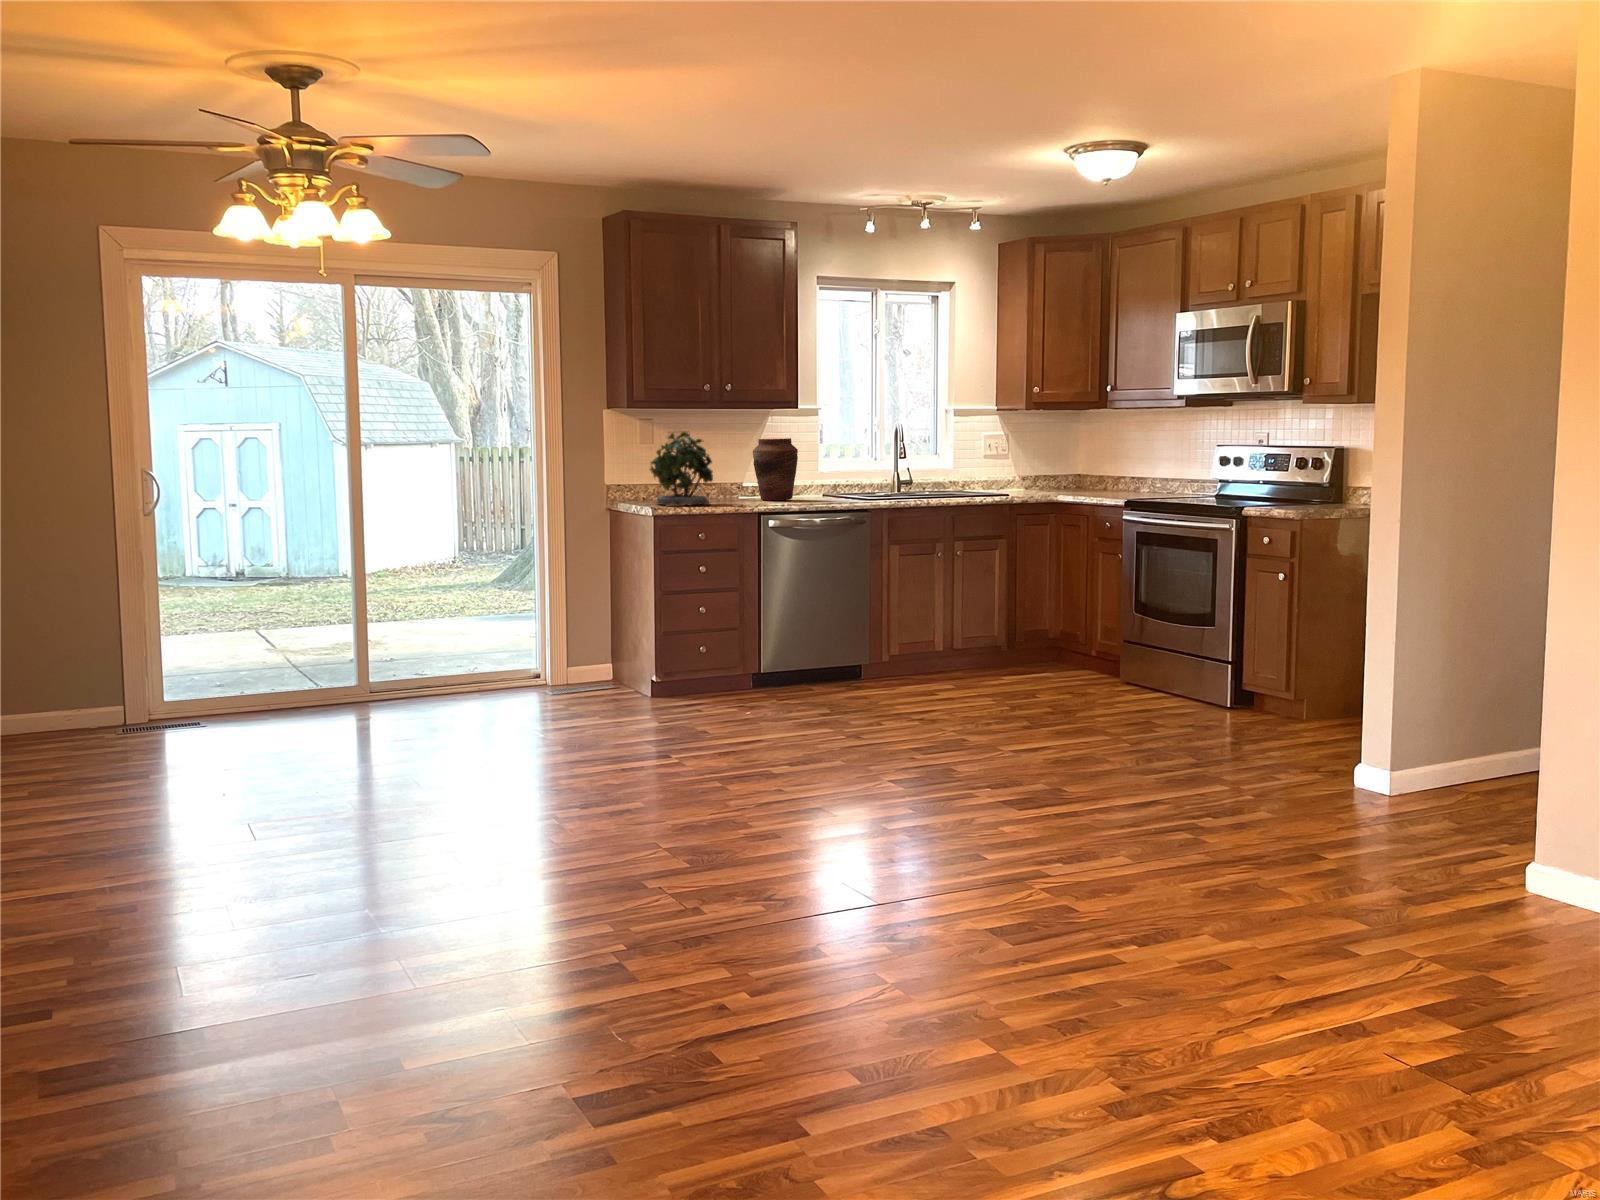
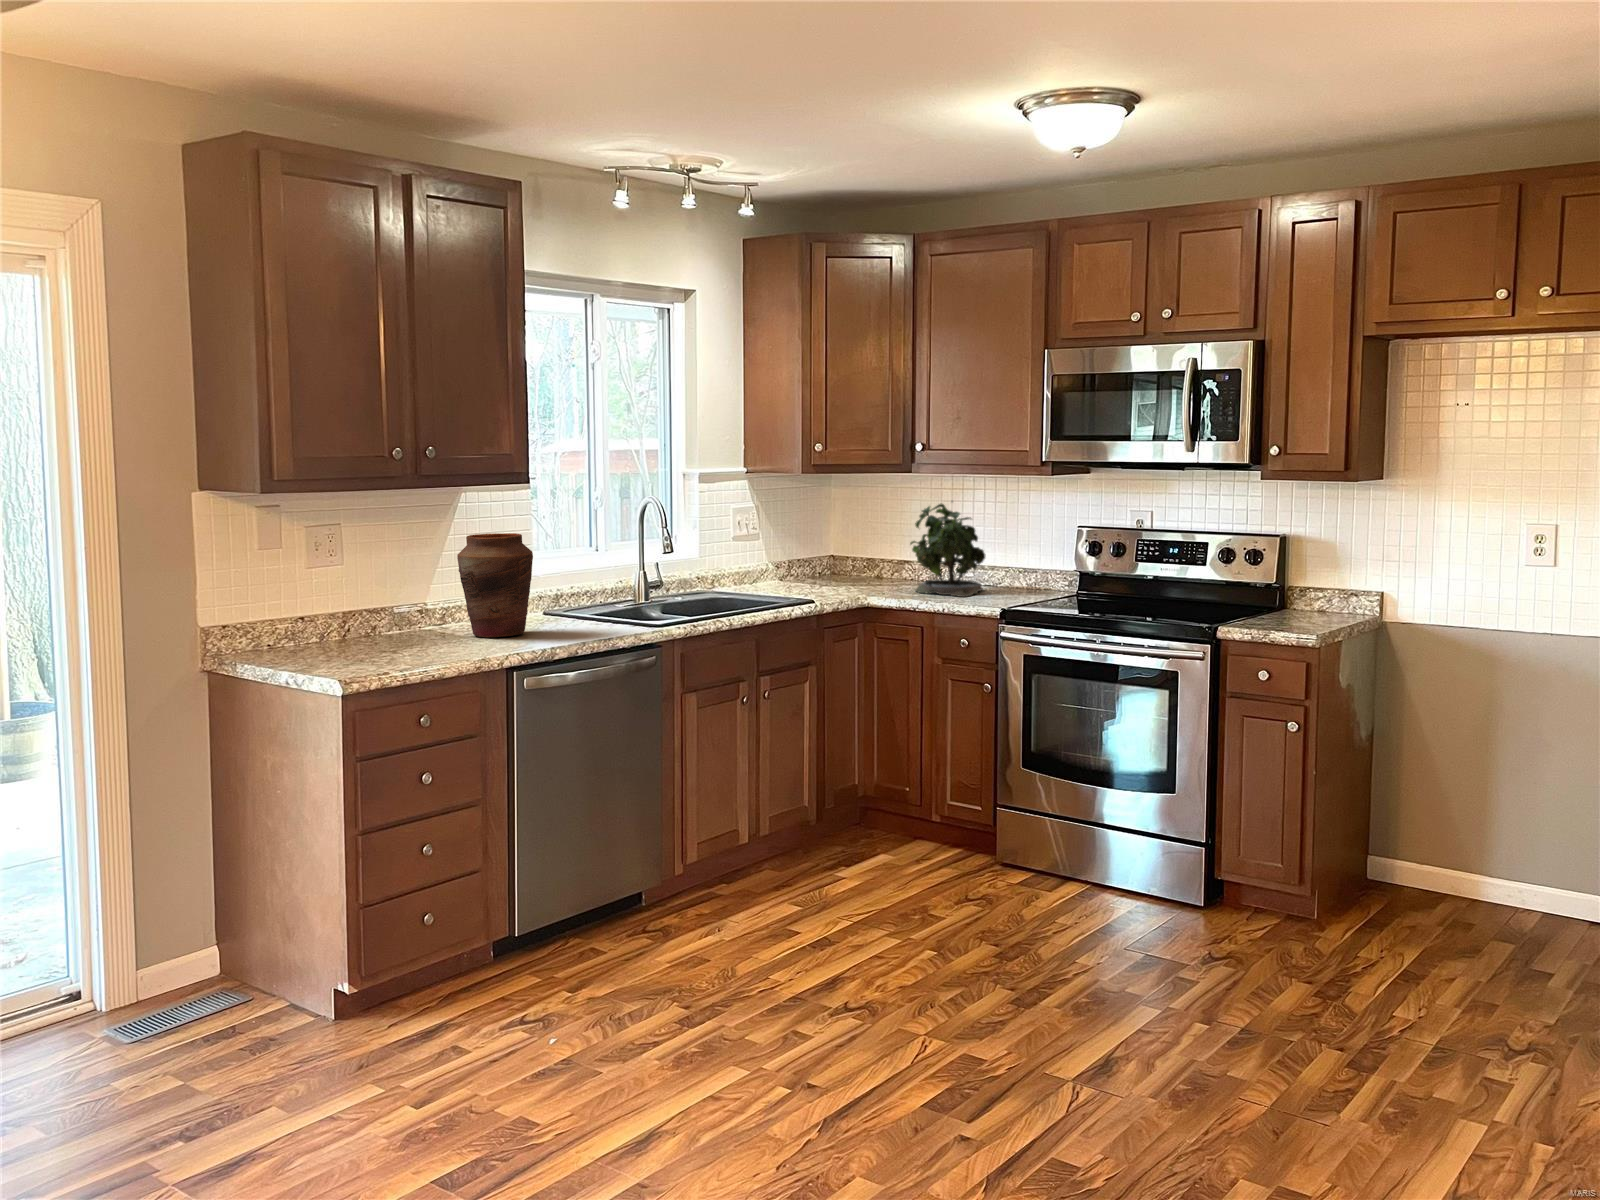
potted plant: present [650,432,713,506] -> present [910,501,985,597]

